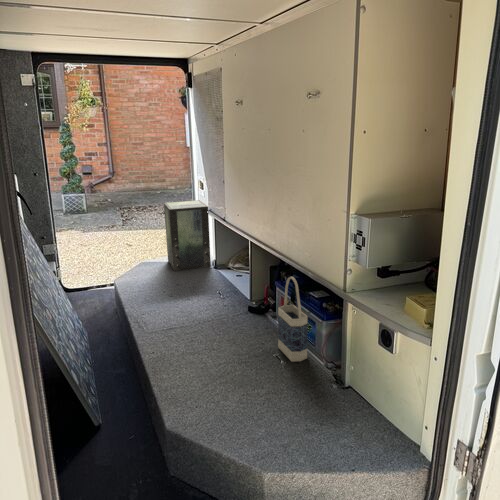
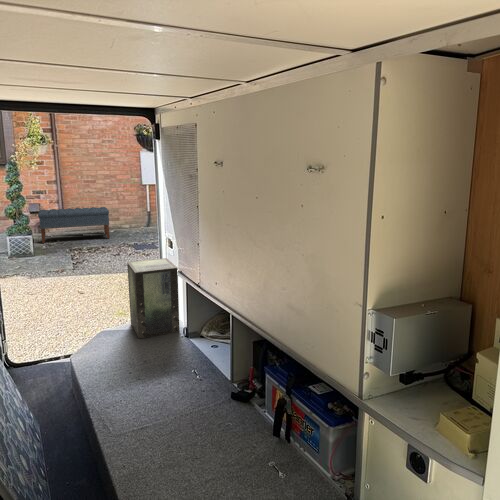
bench: none [90,168,156,203] -> present [38,207,110,243]
bag: present [278,277,308,362] -> none [275,376,312,476]

